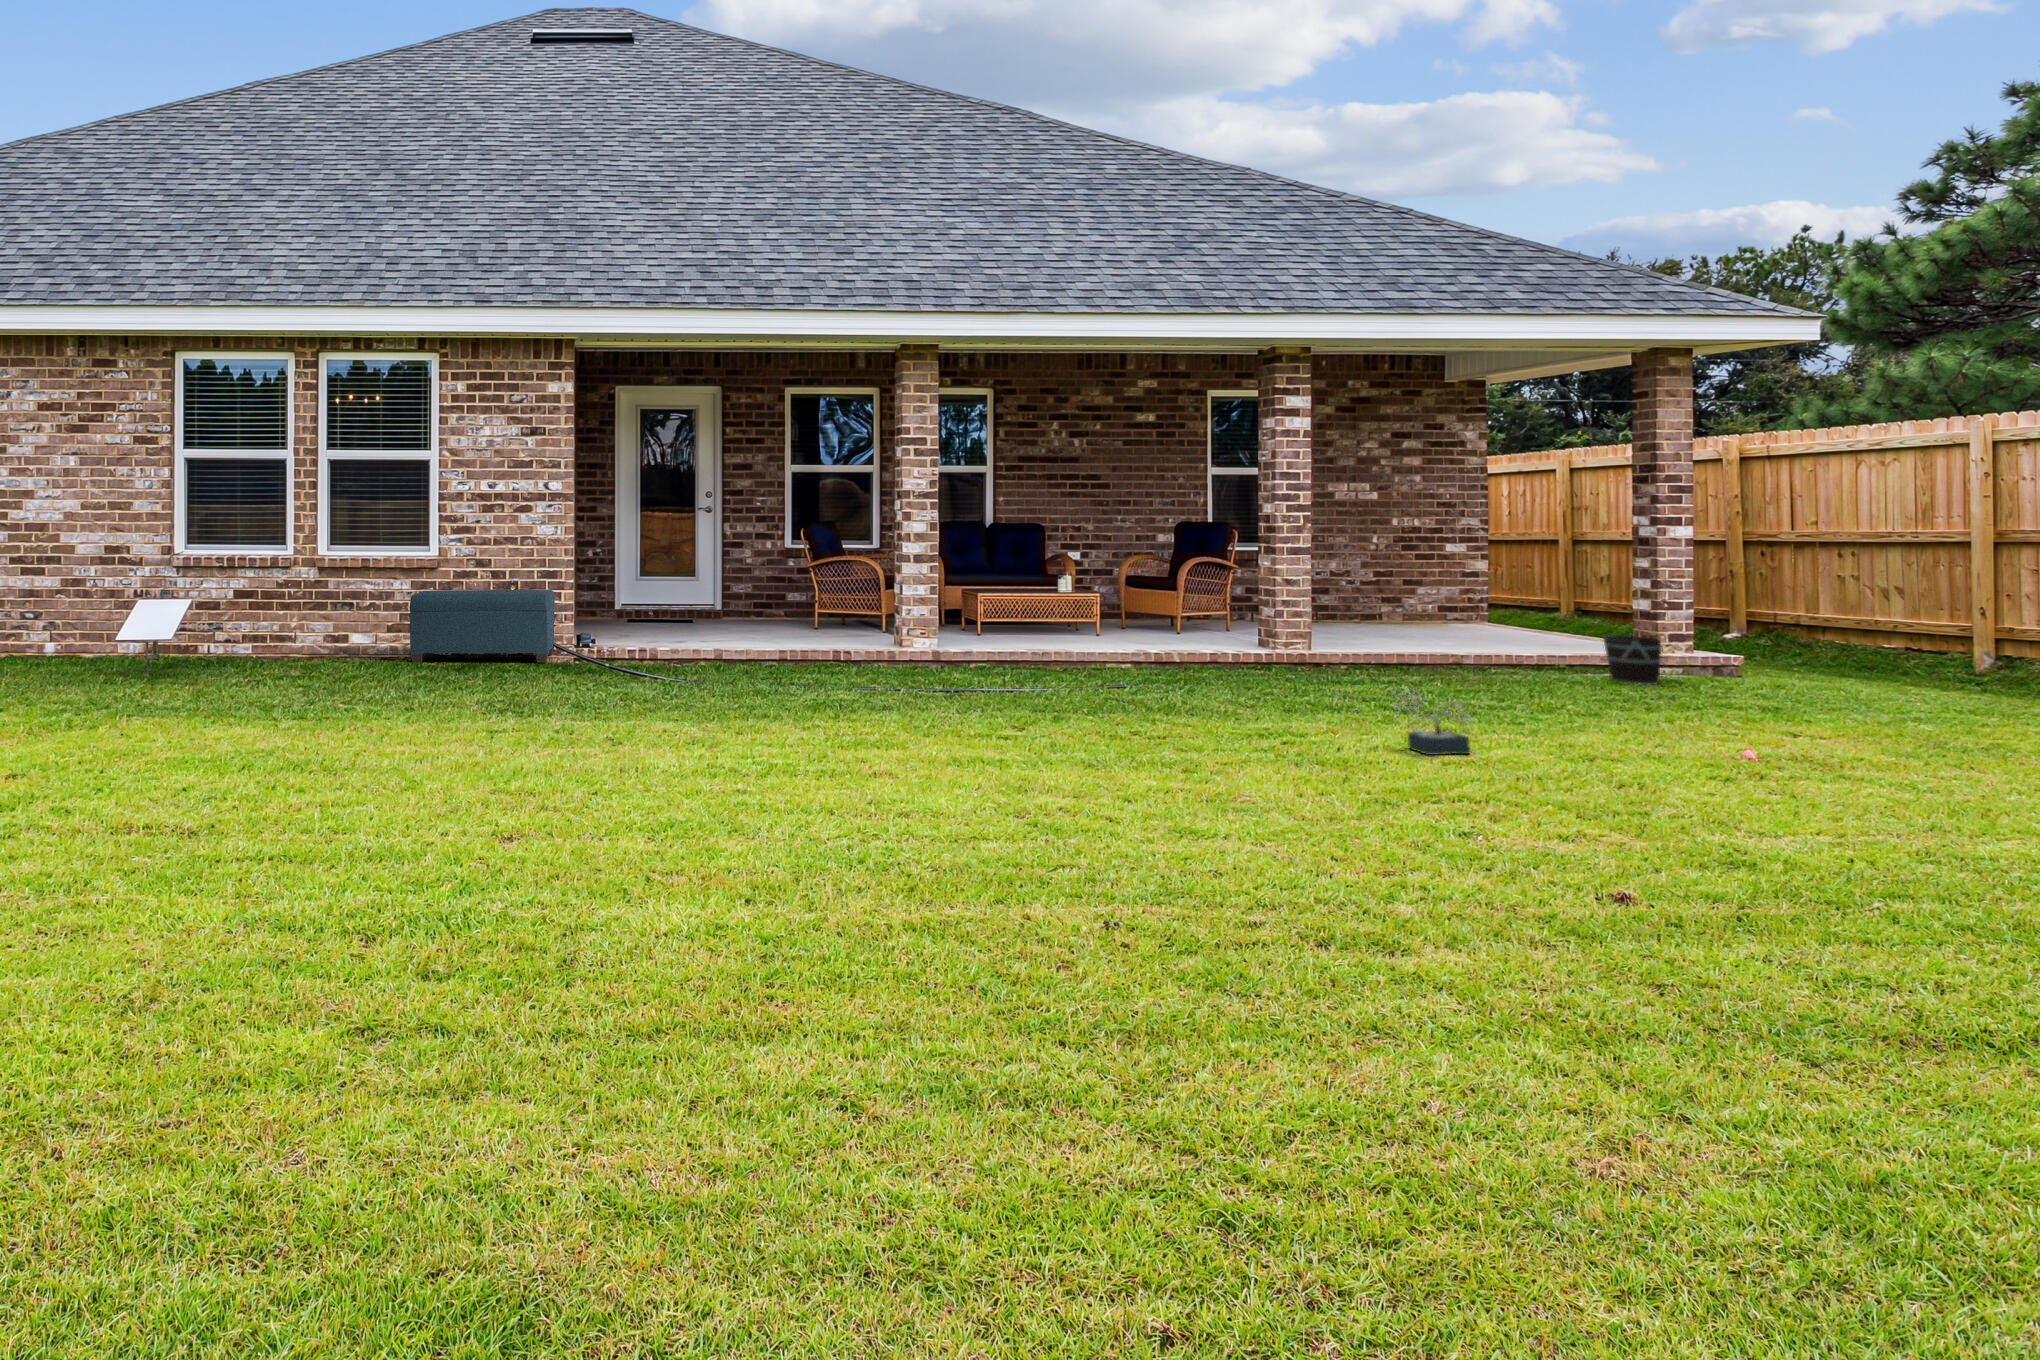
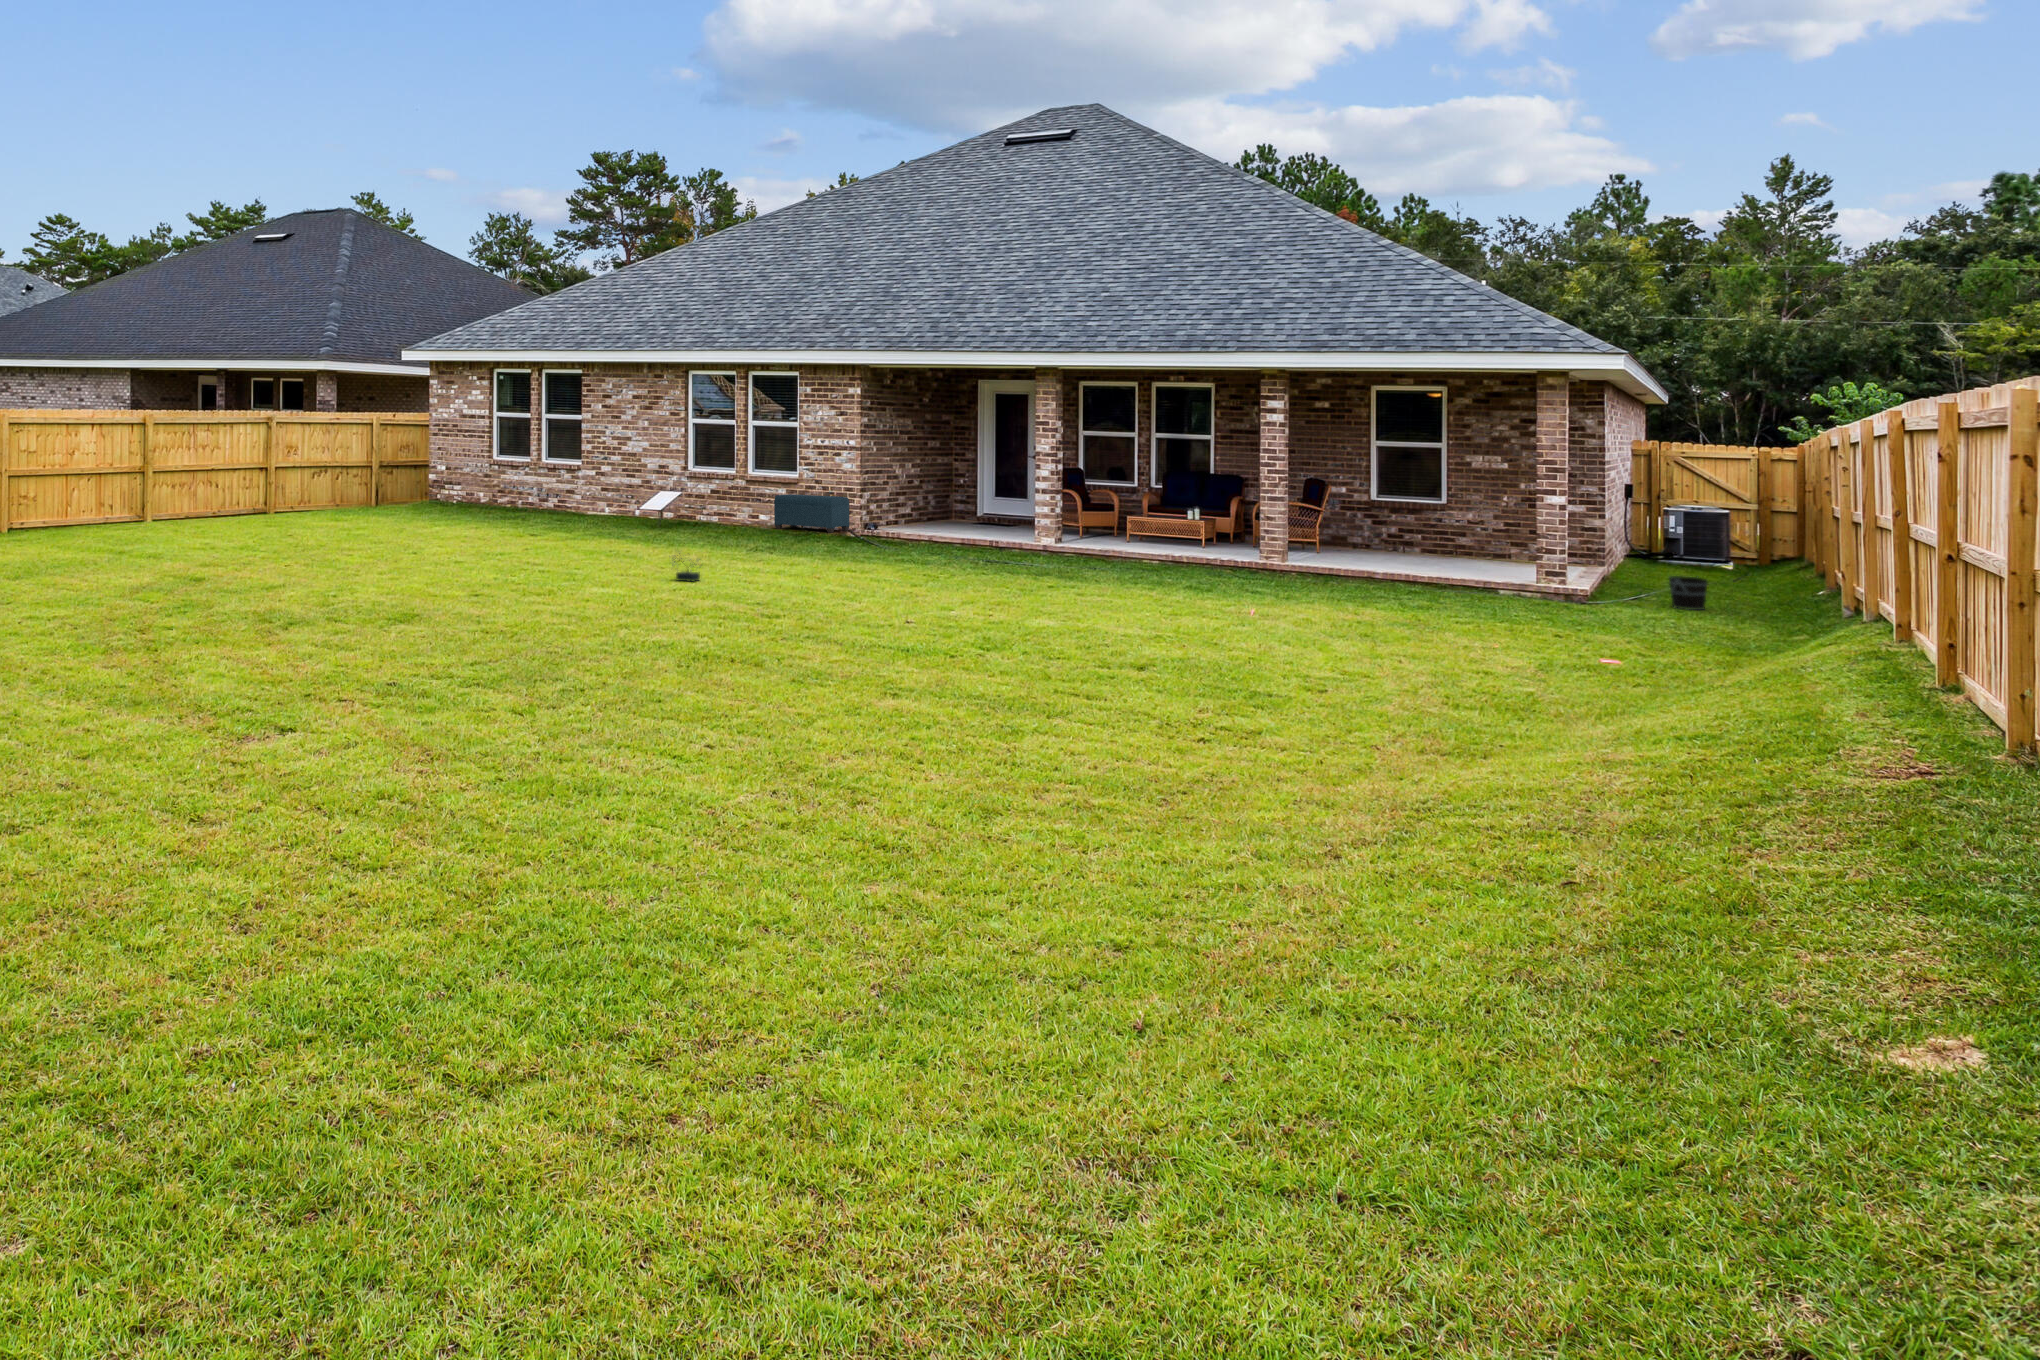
bucket: present [1603,635,1661,685] -> present [1669,576,1707,610]
decorative plant: present [1392,689,1472,755] -> present [672,553,700,582]

